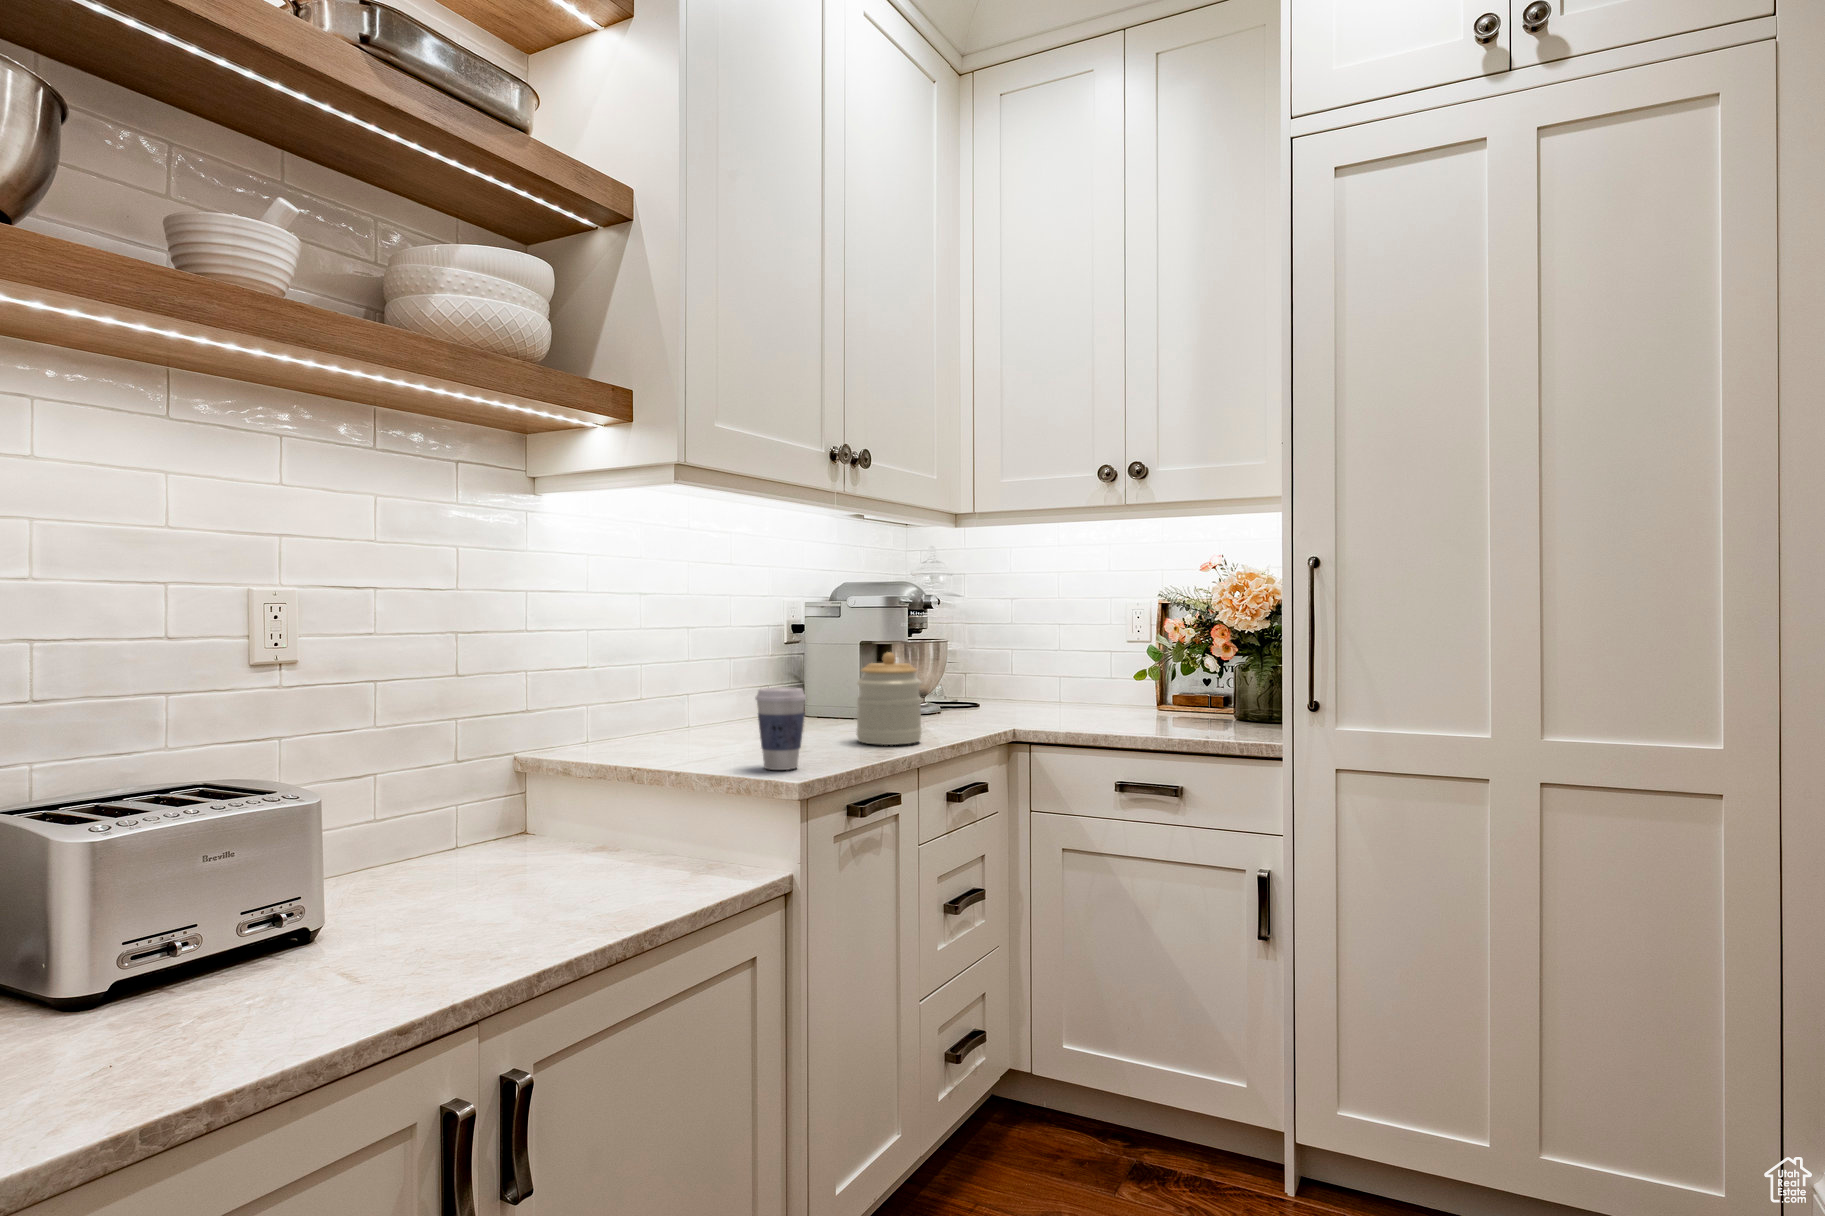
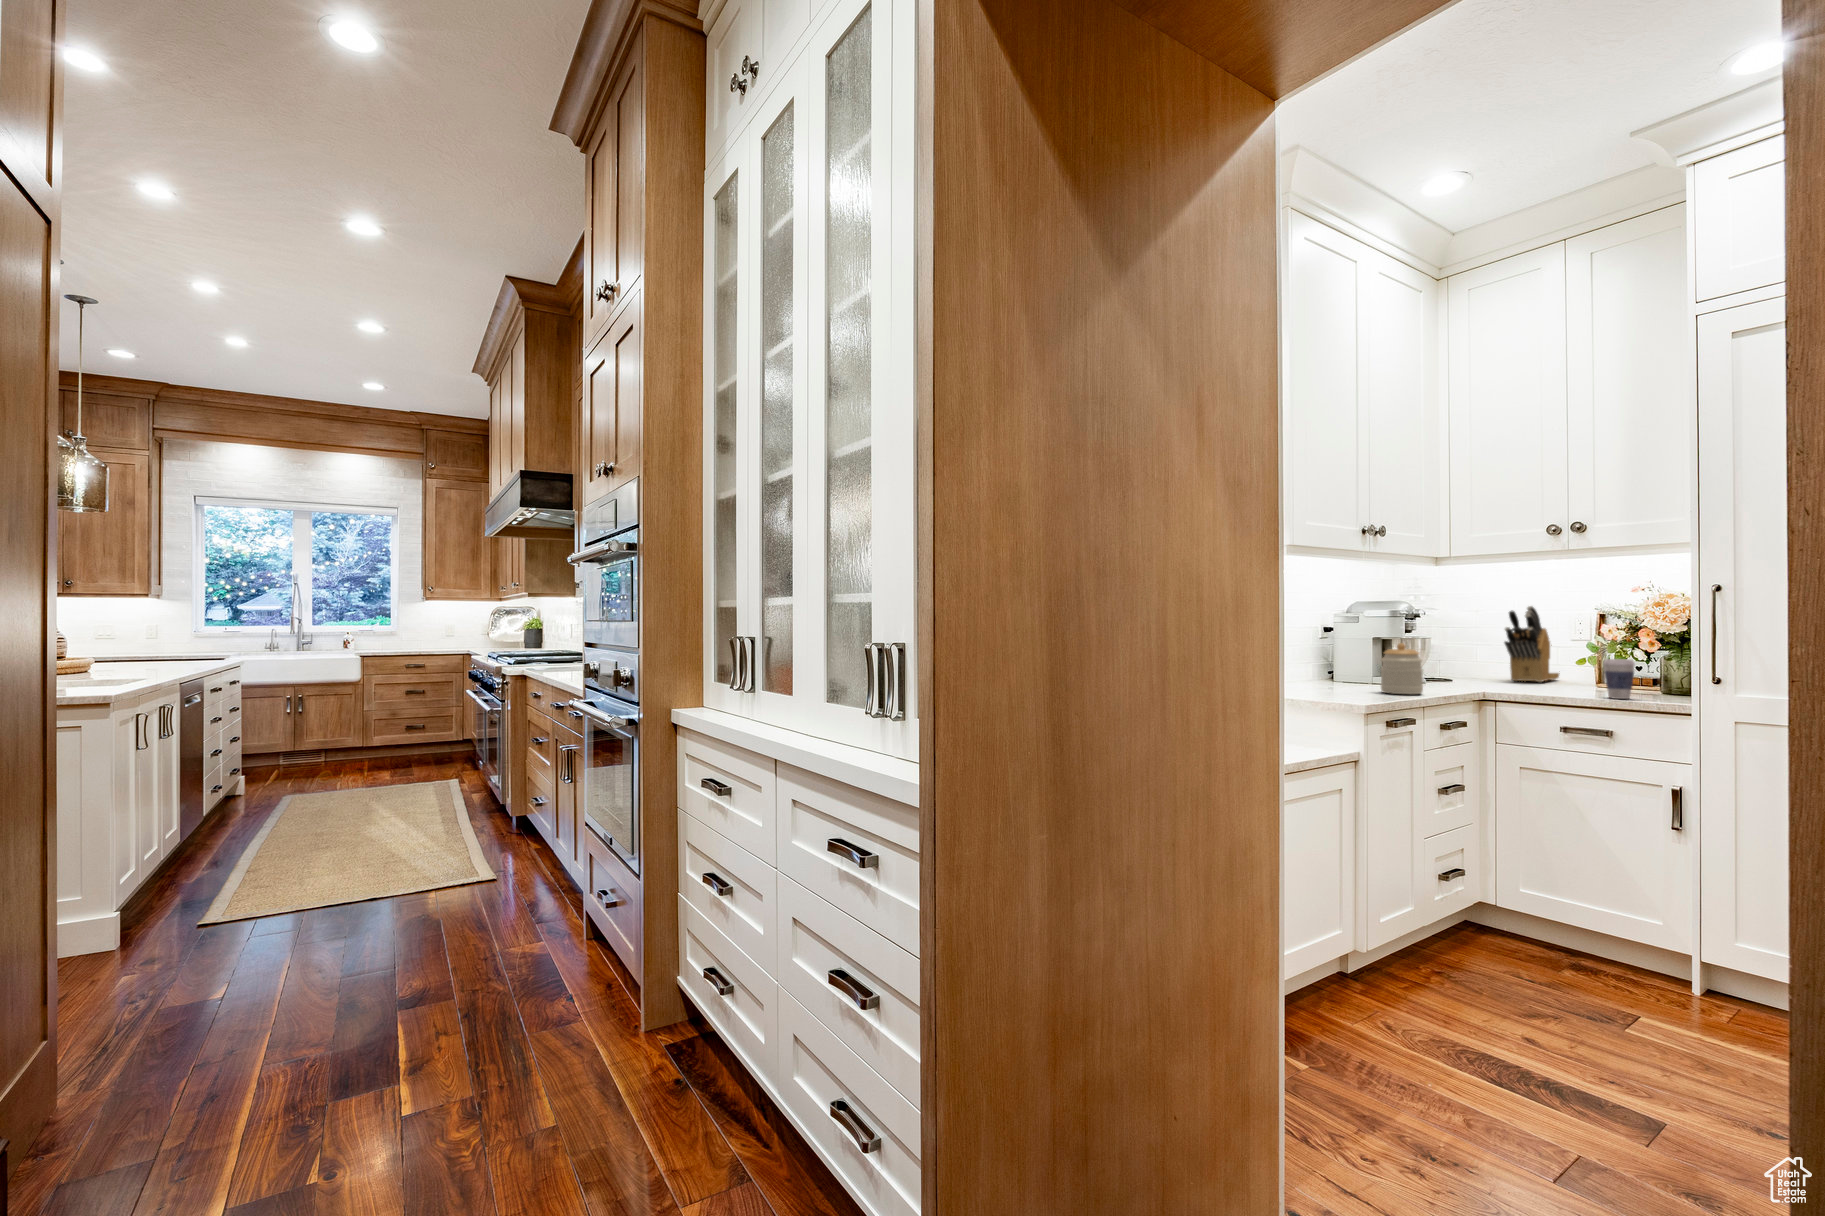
knife block: none [1047,591,1114,705] -> present [1504,606,1559,682]
coffee cup: present [755,687,806,770] -> present [1603,659,1635,699]

